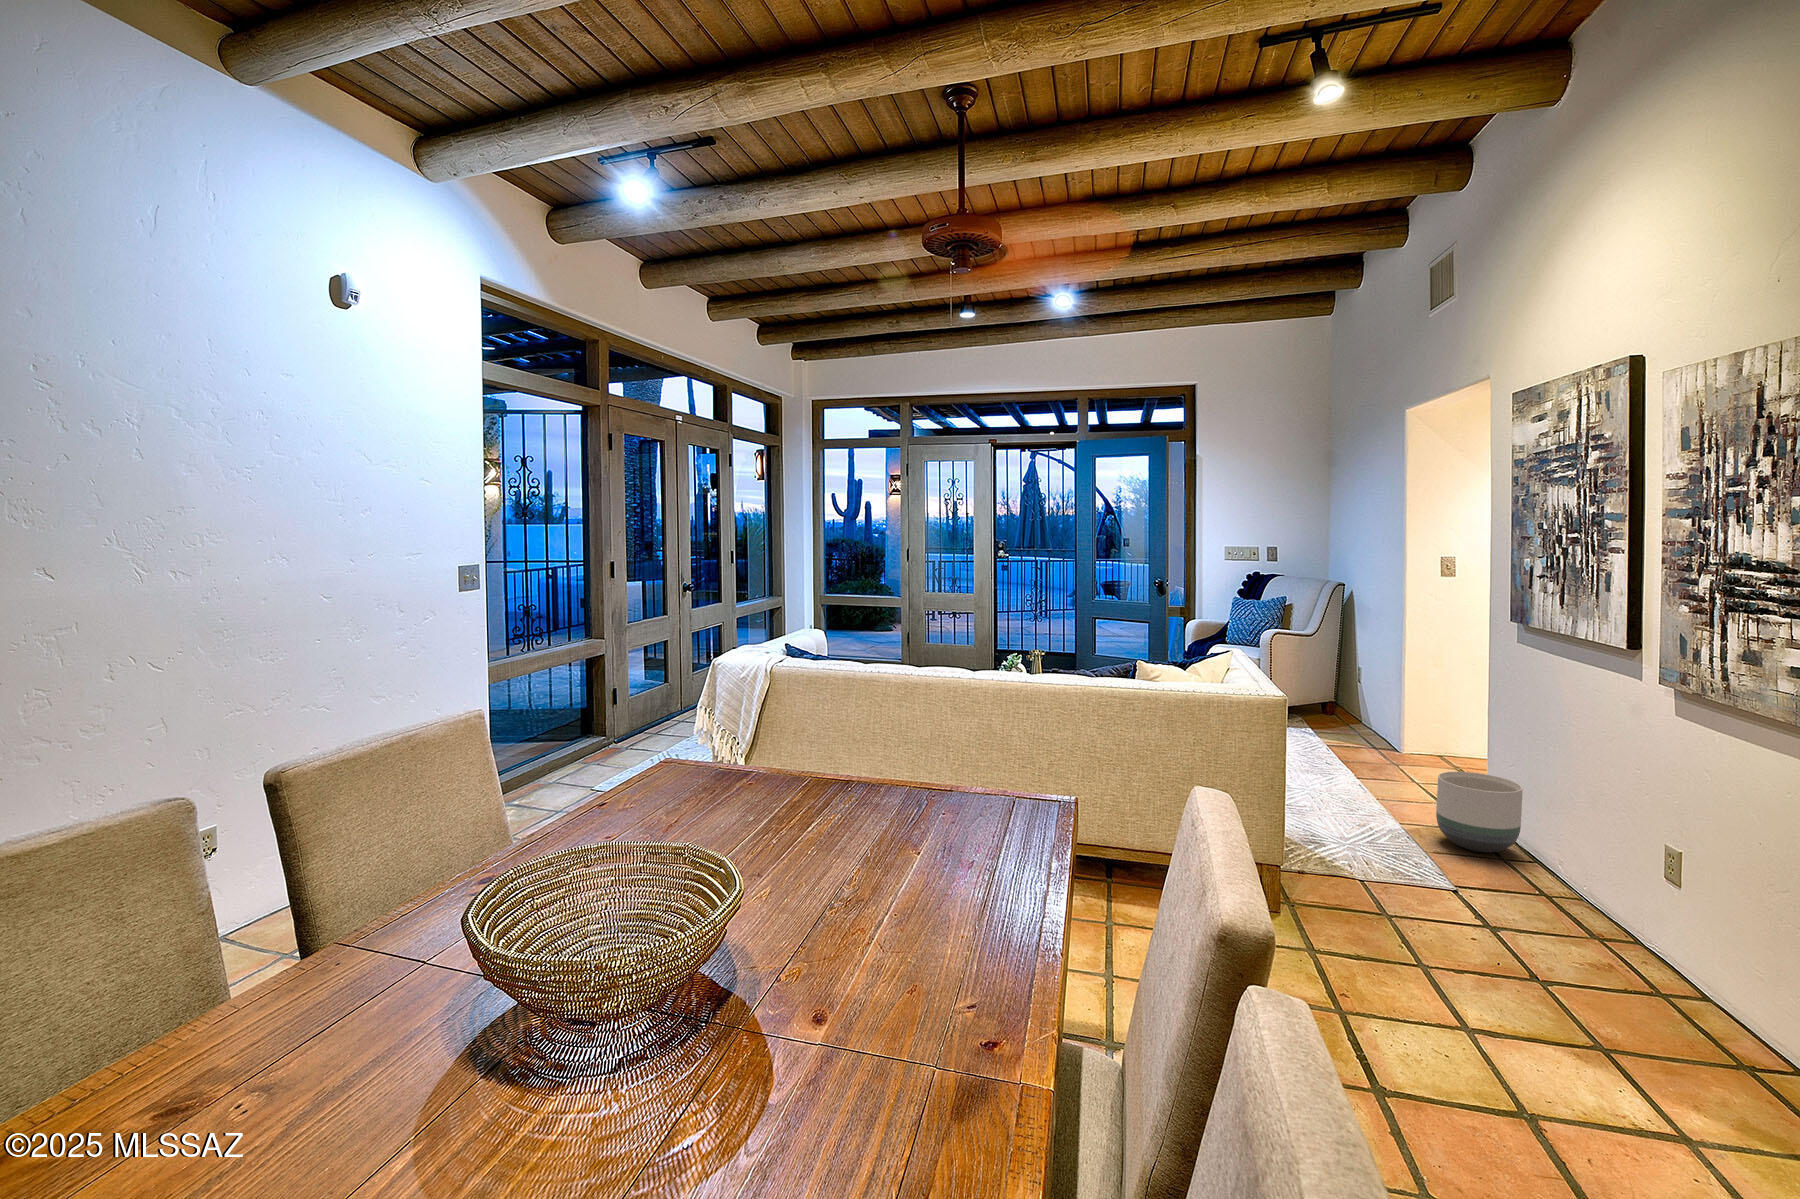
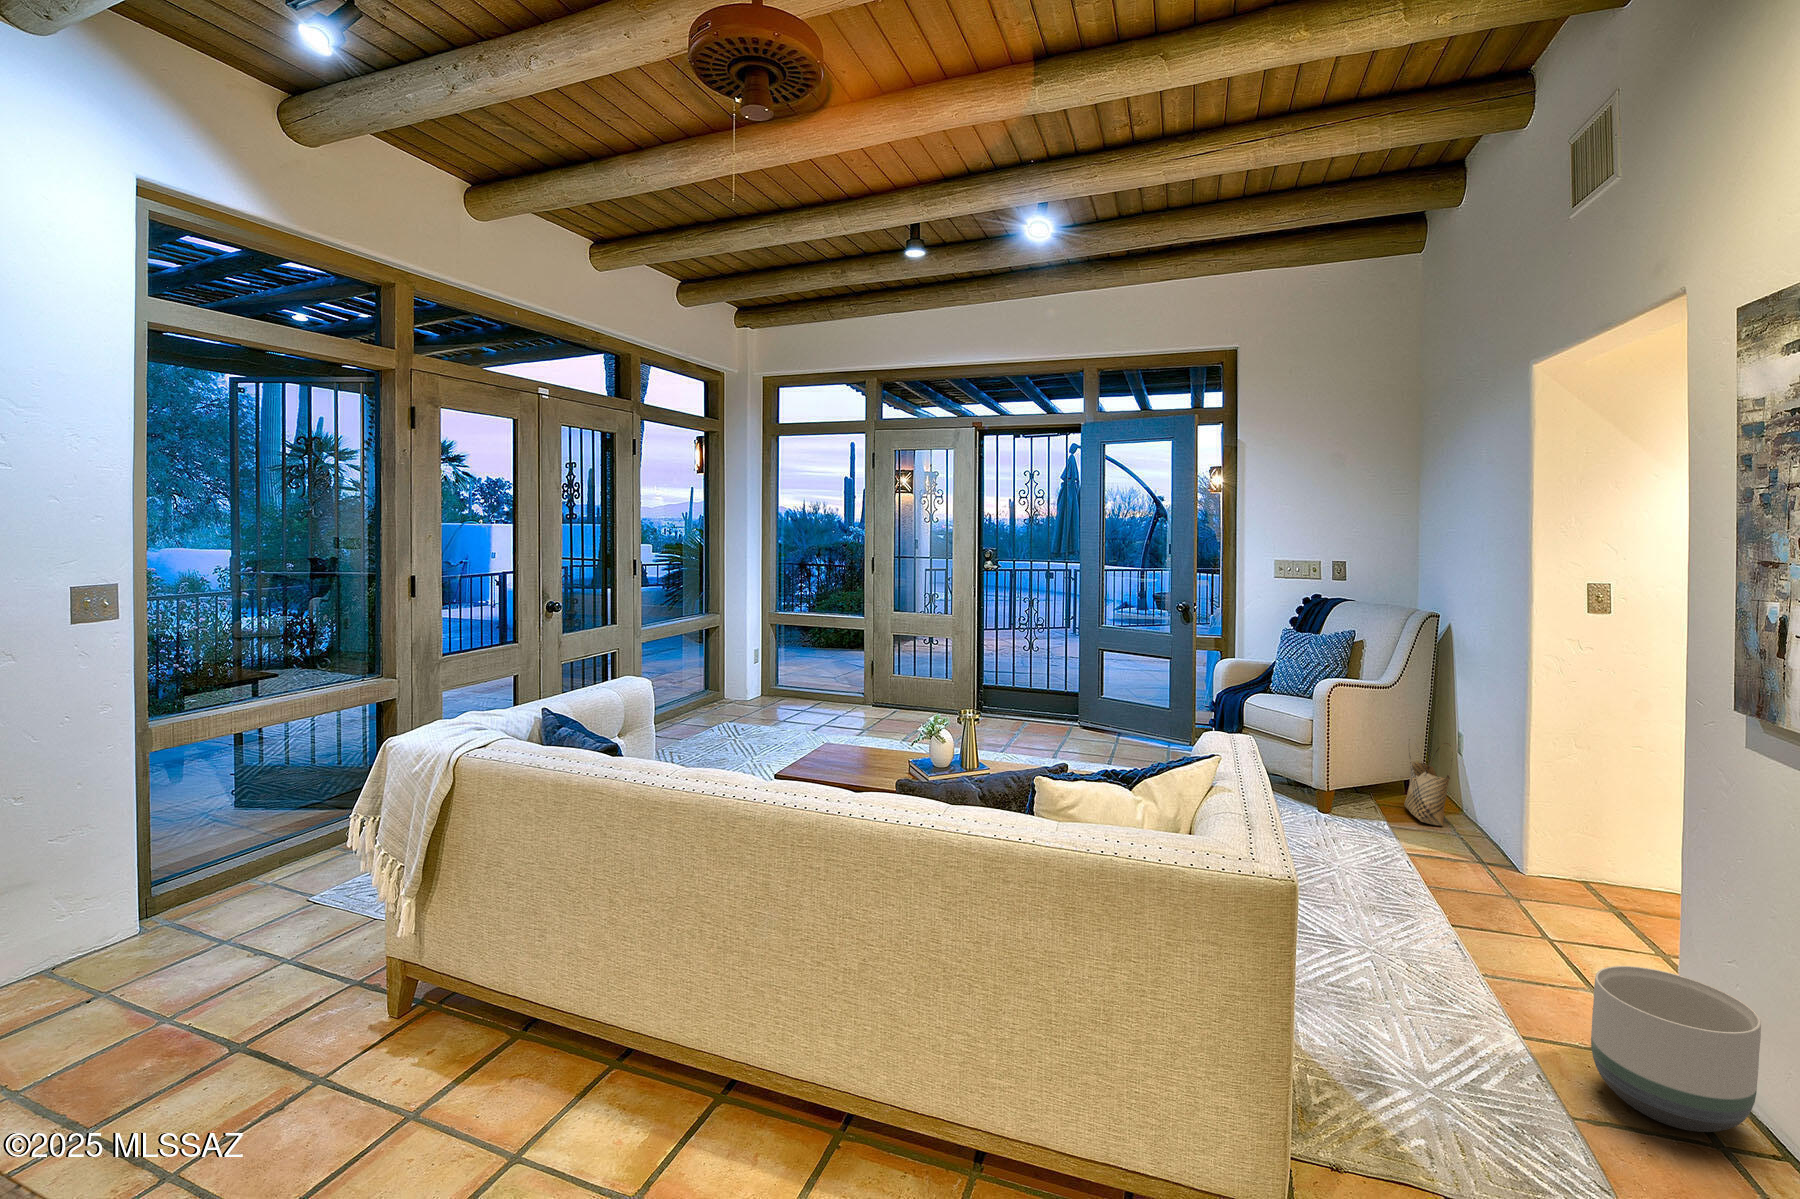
woven basket: none [1322,671,1354,729] -> present [1404,739,1453,826]

